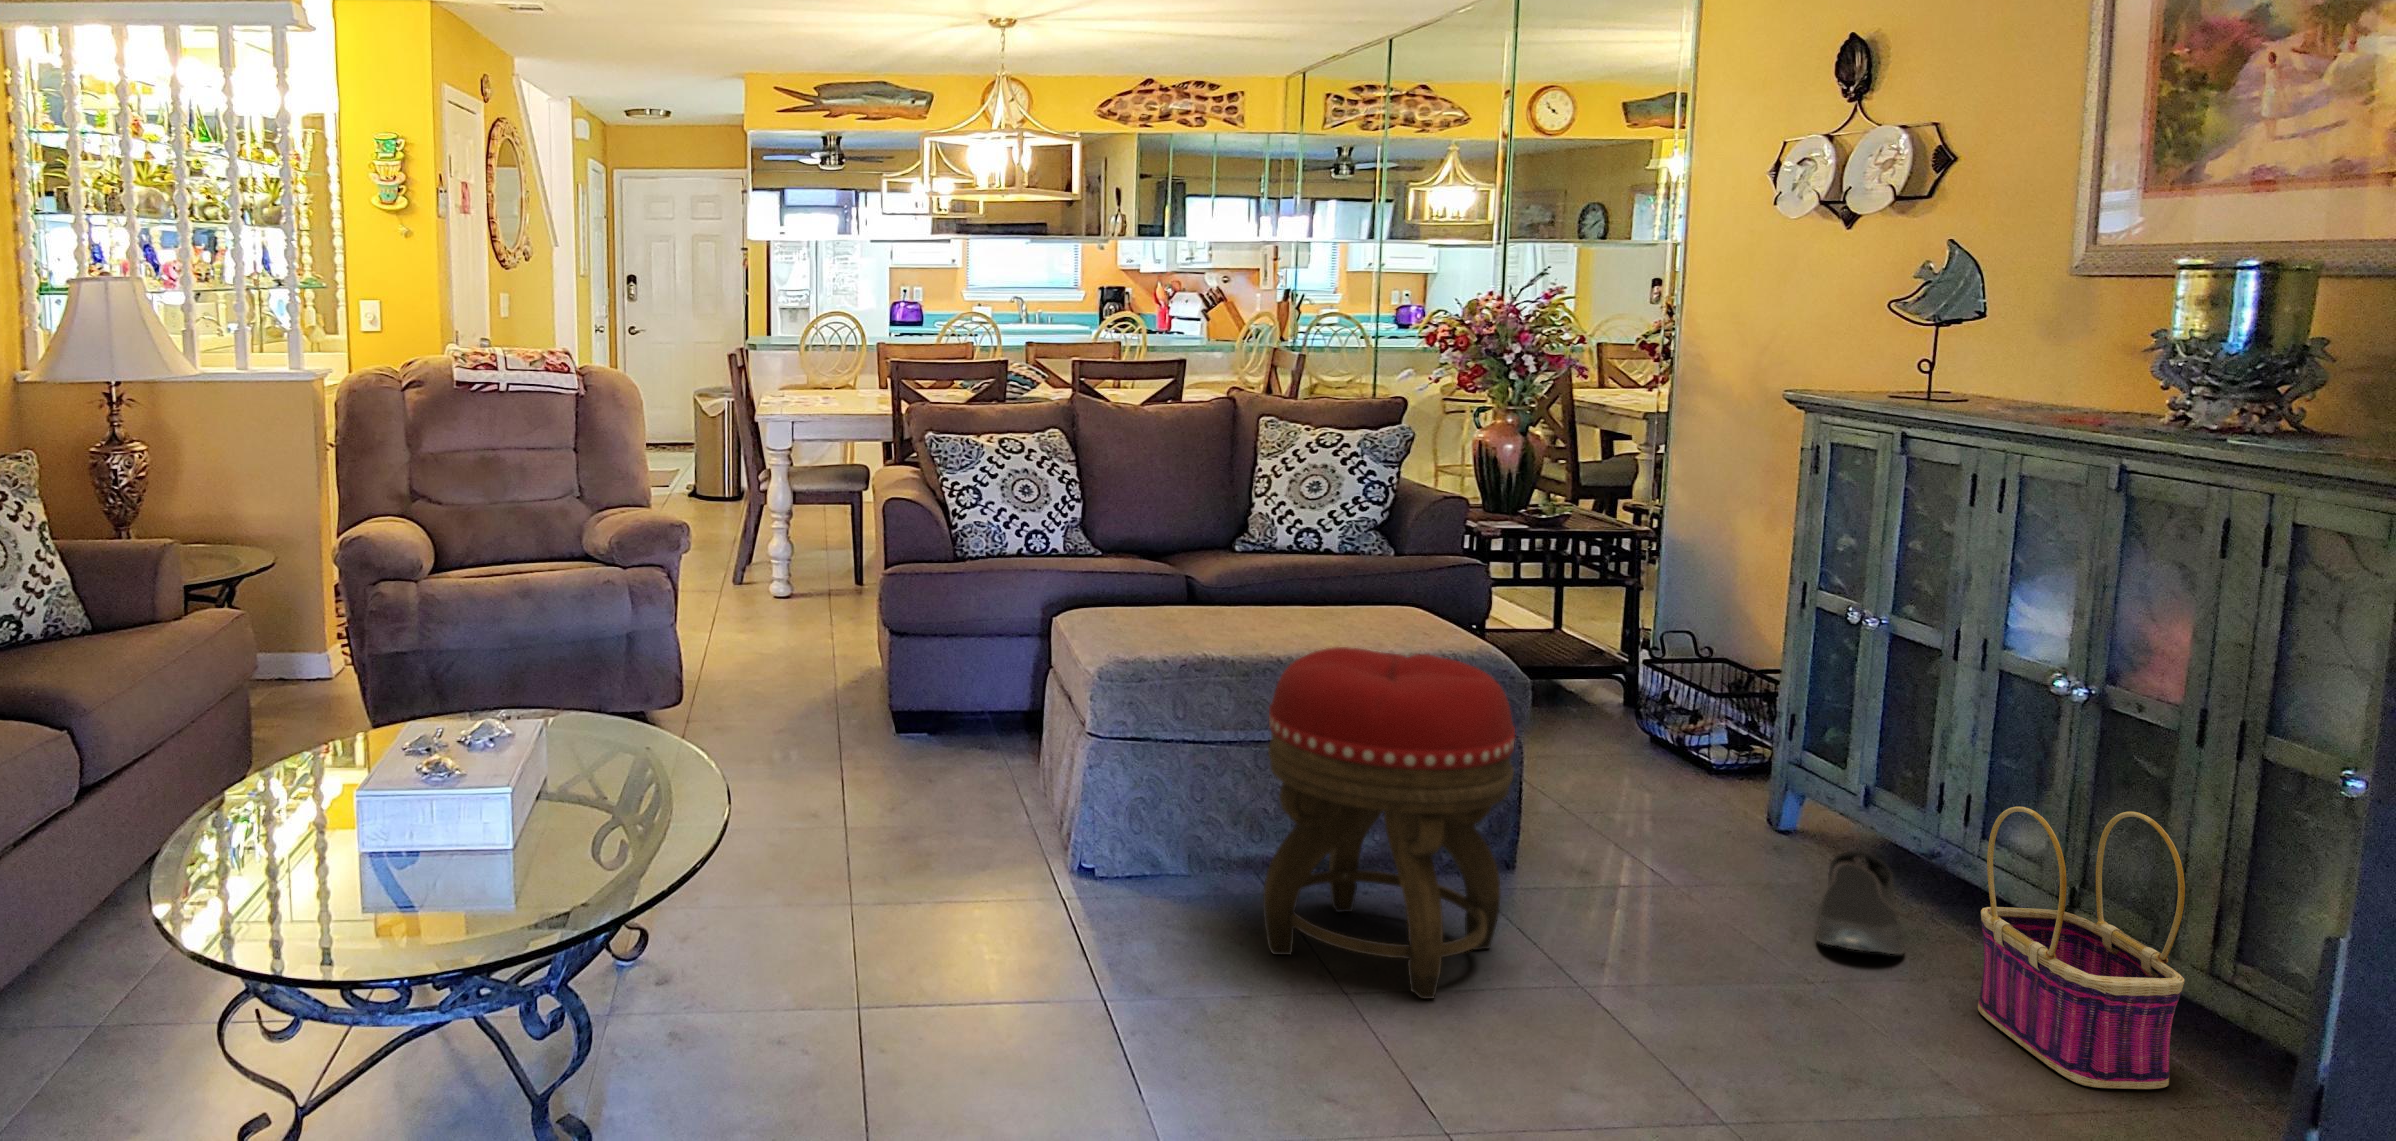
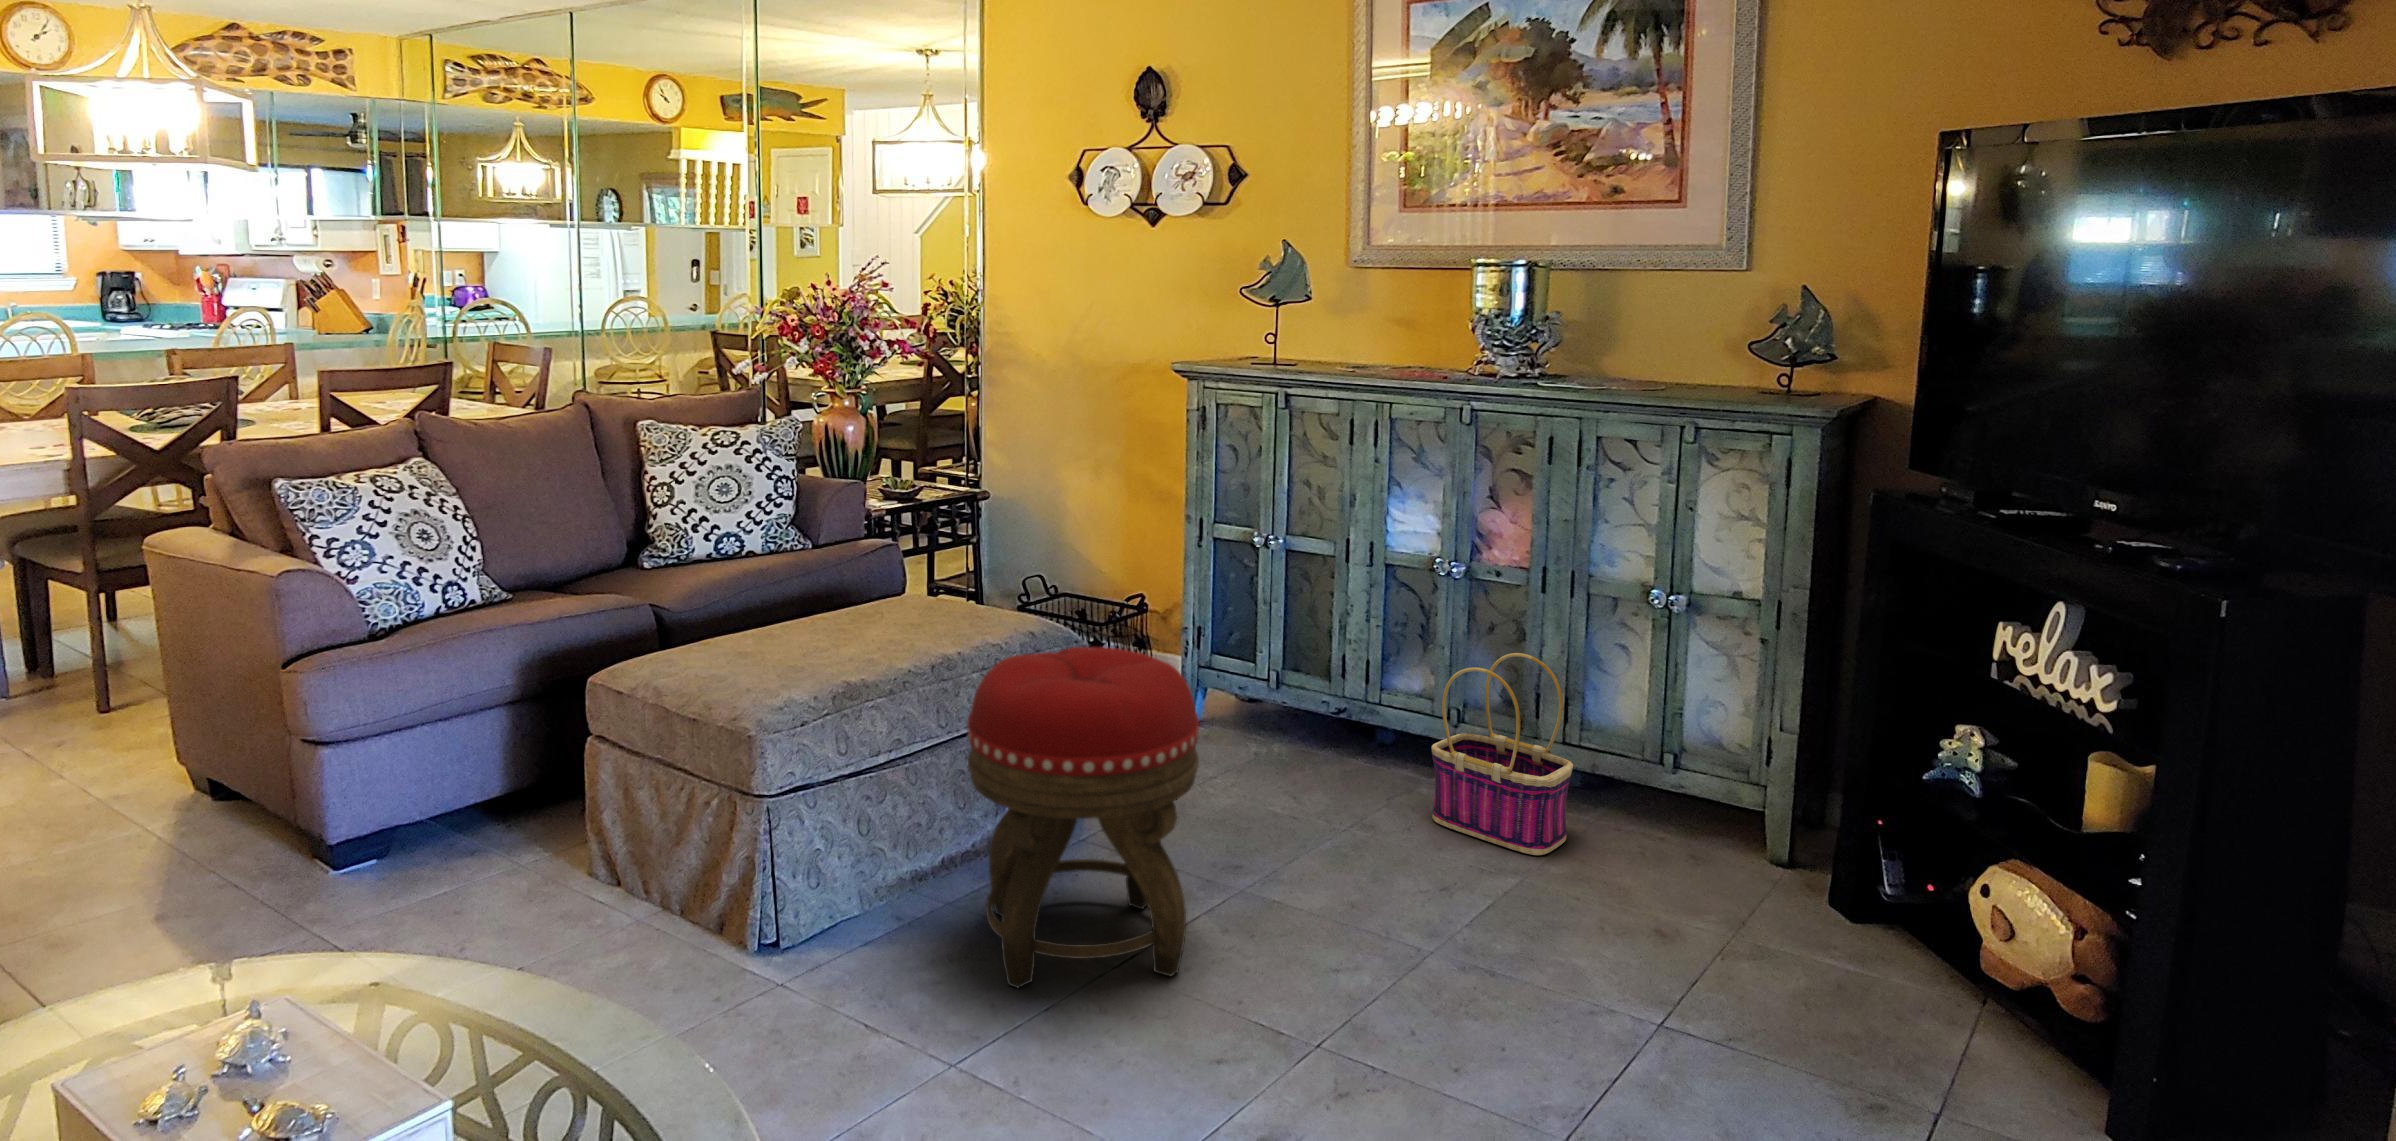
shoe: present [1817,851,1905,954] -> none [1272,723,1360,805]

